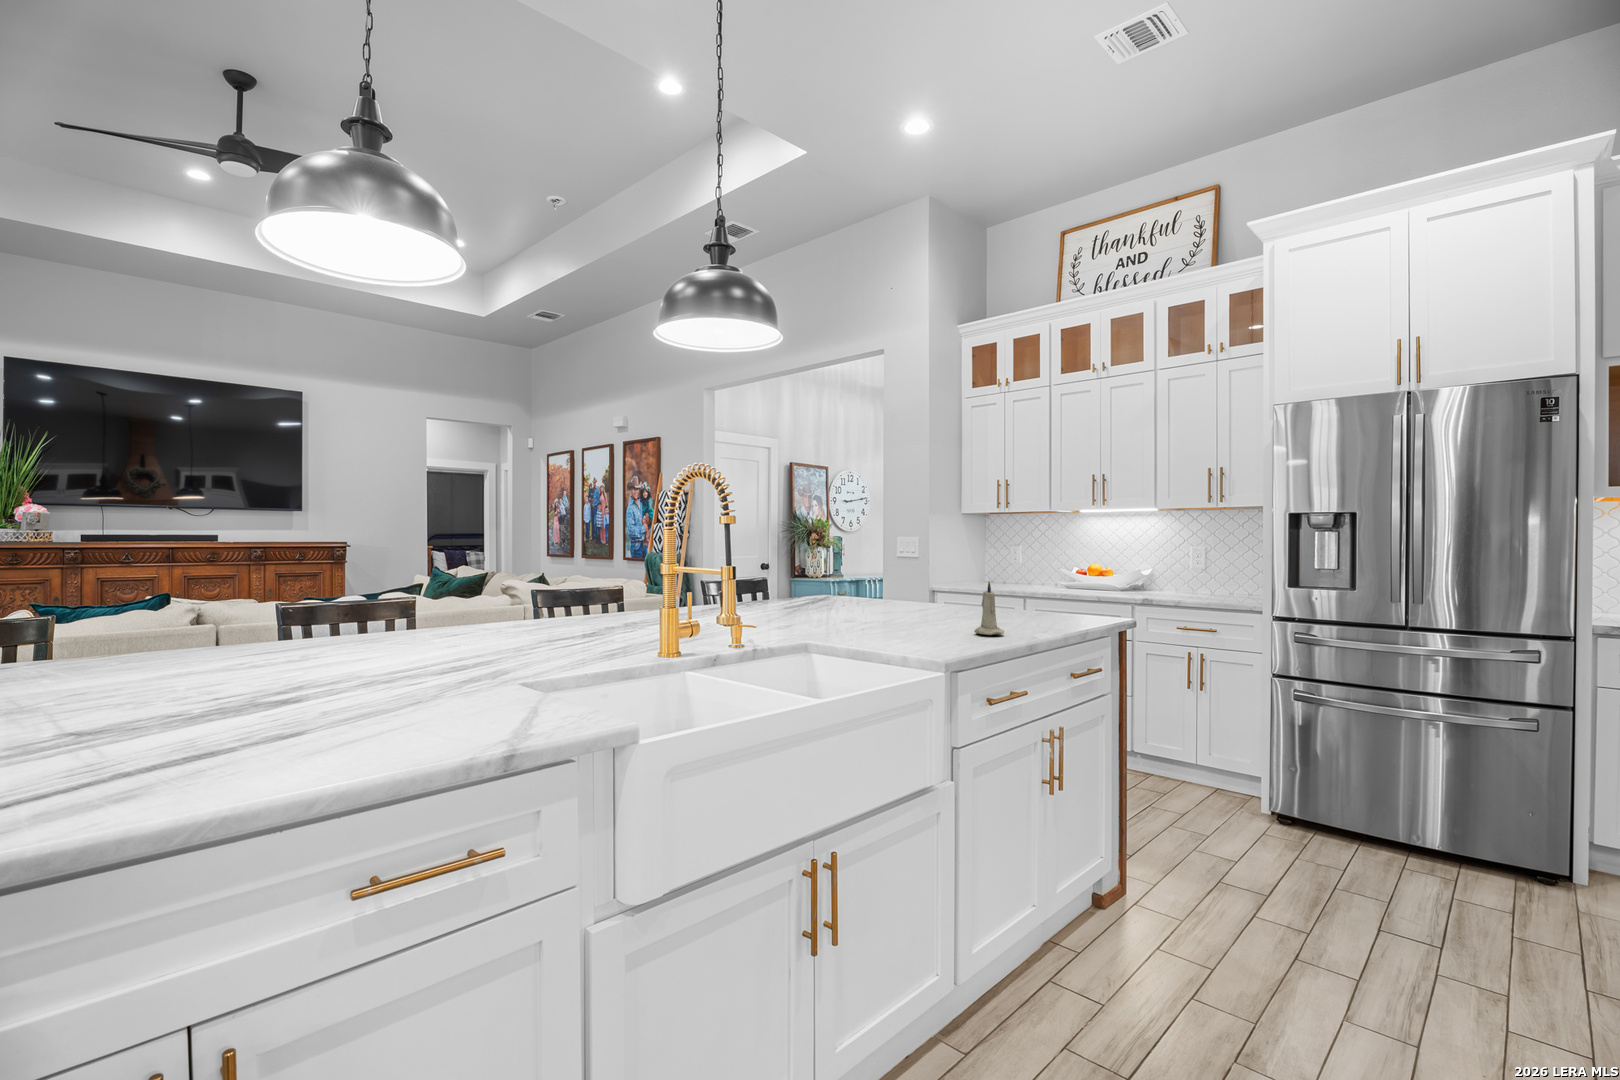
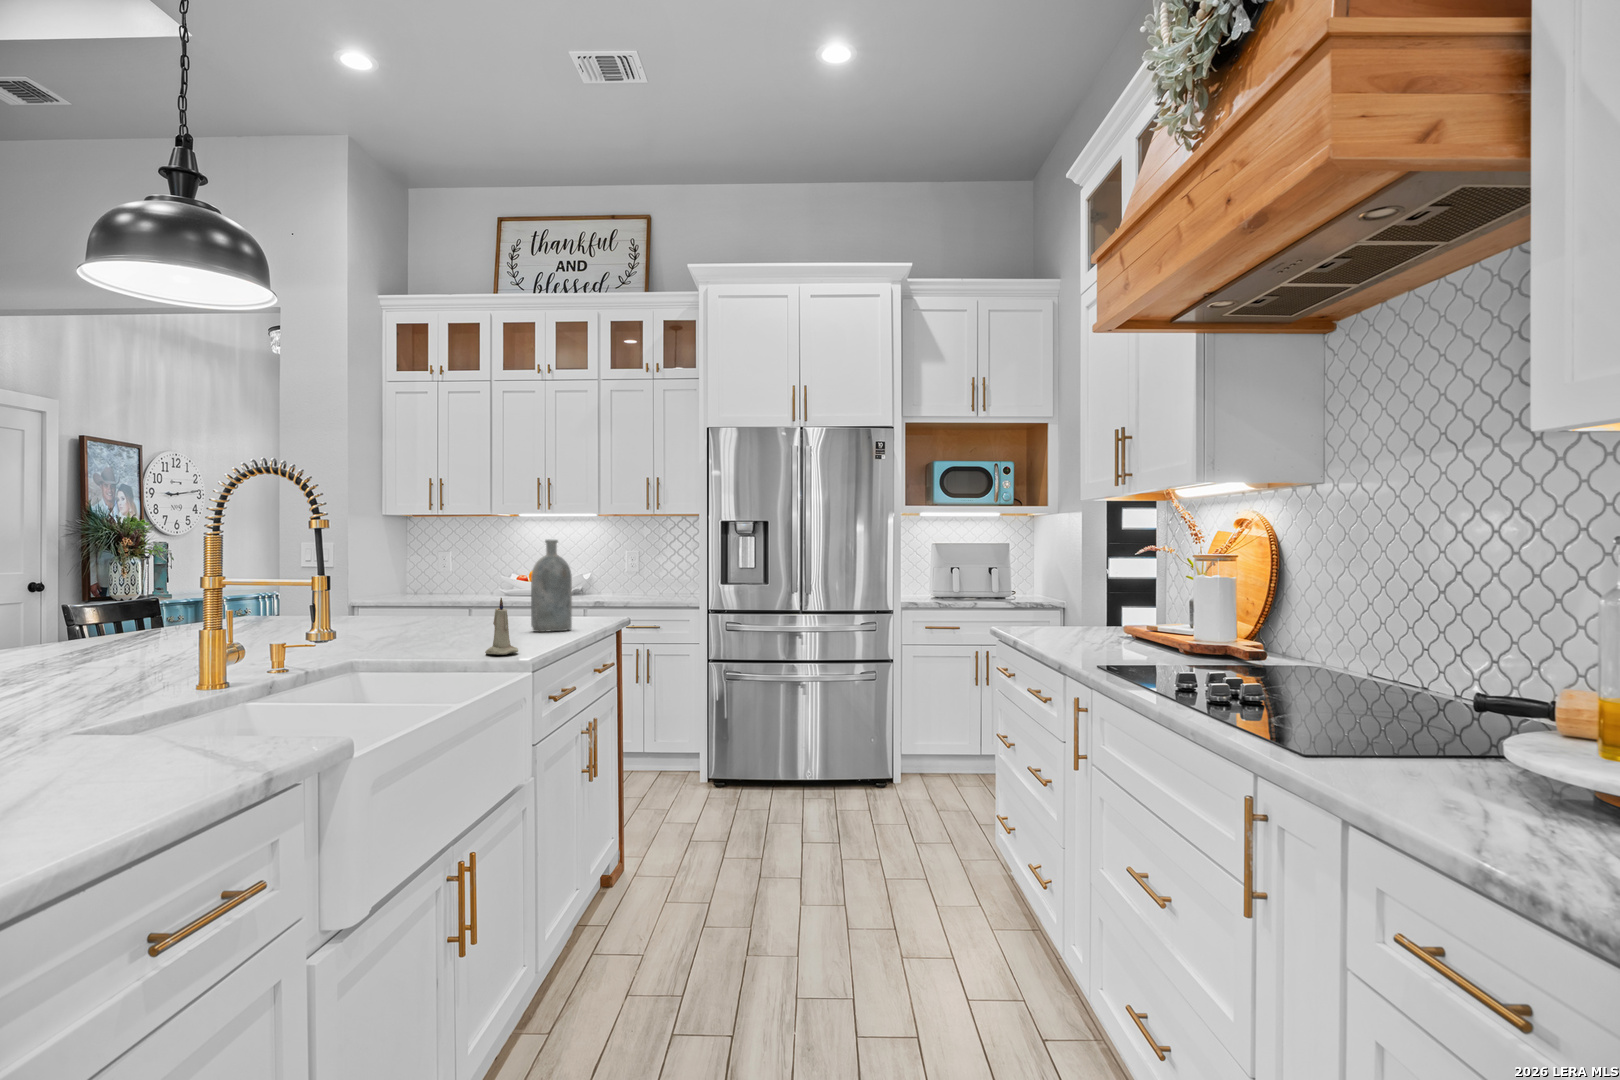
bottle: none [1039,529,1080,620] -> present [531,540,572,632]

